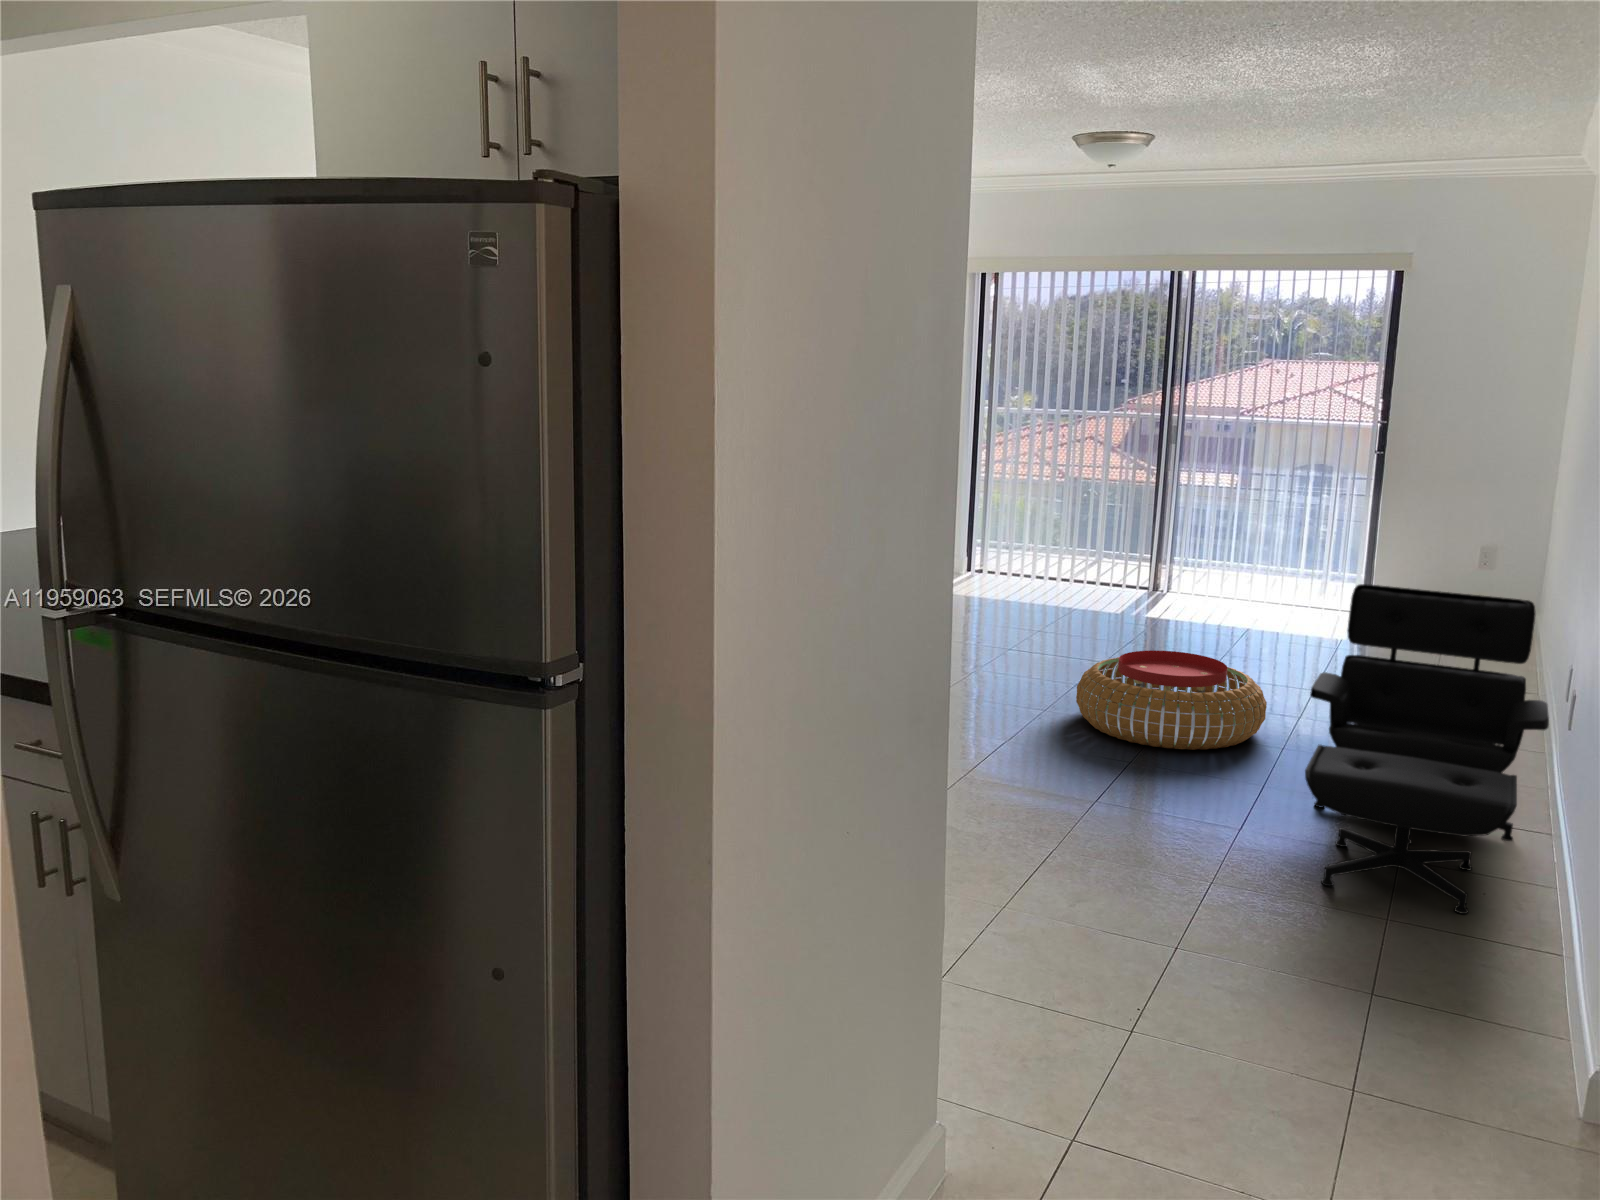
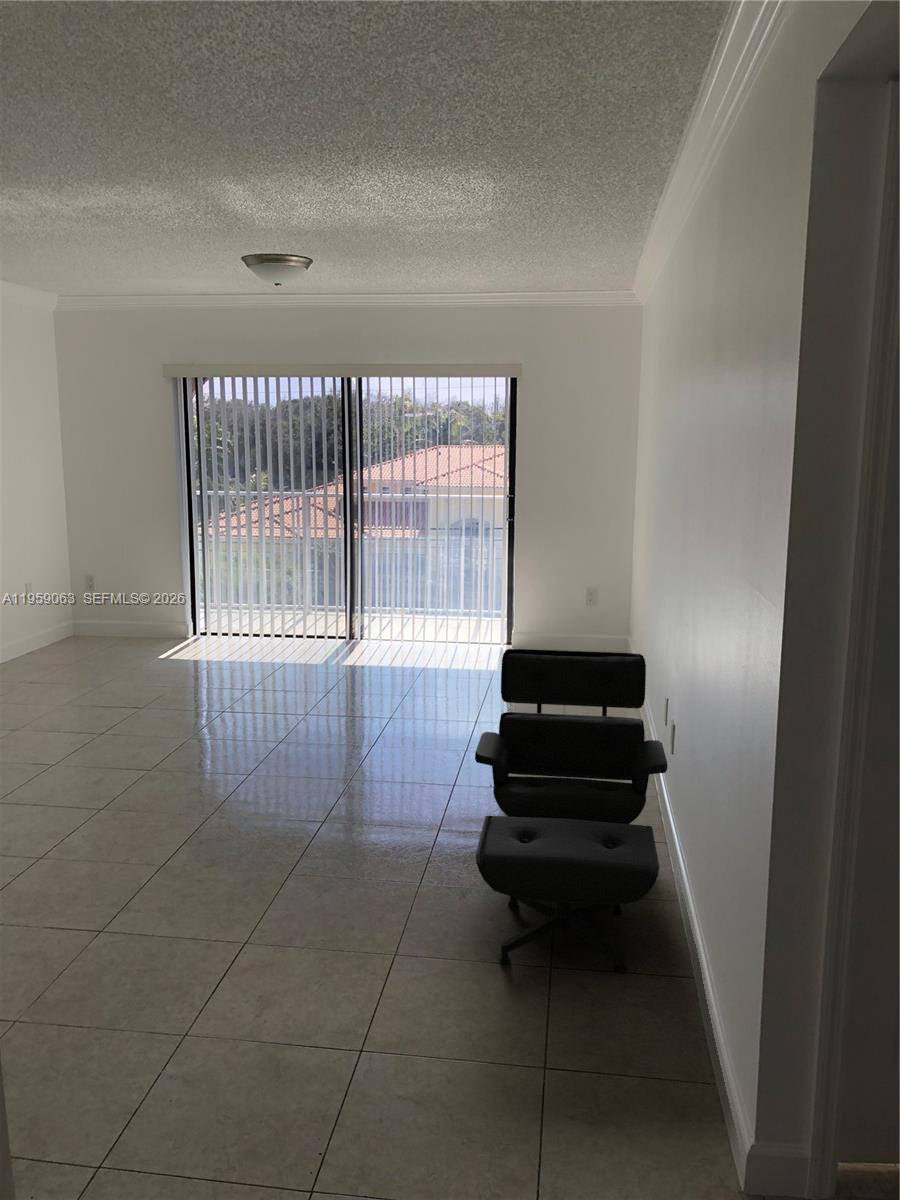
pouf: present [1076,650,1267,750] -> none [275,713,441,810]

